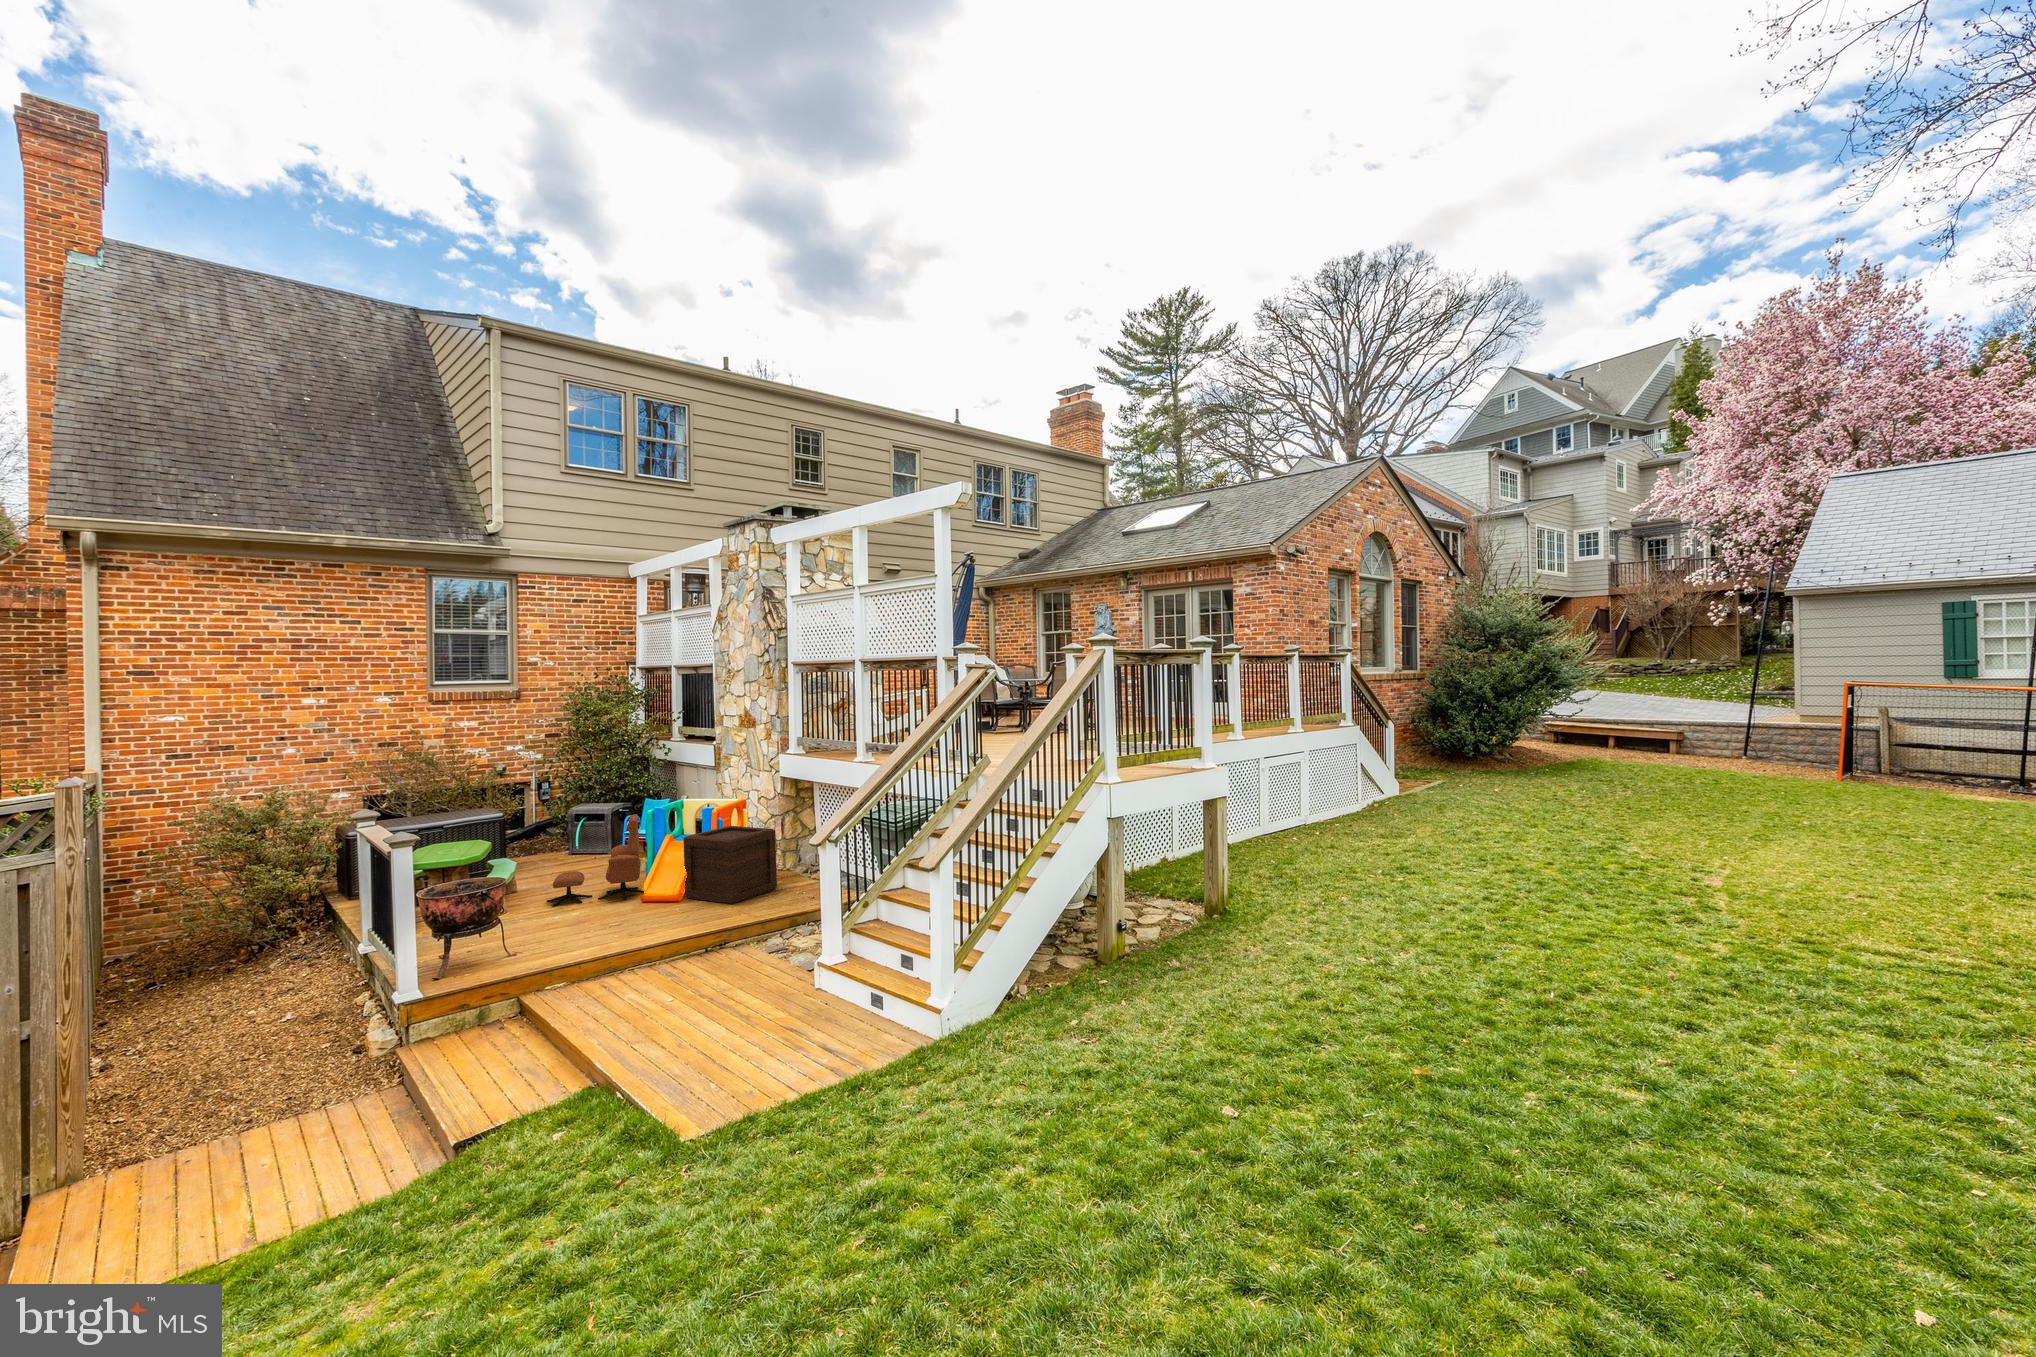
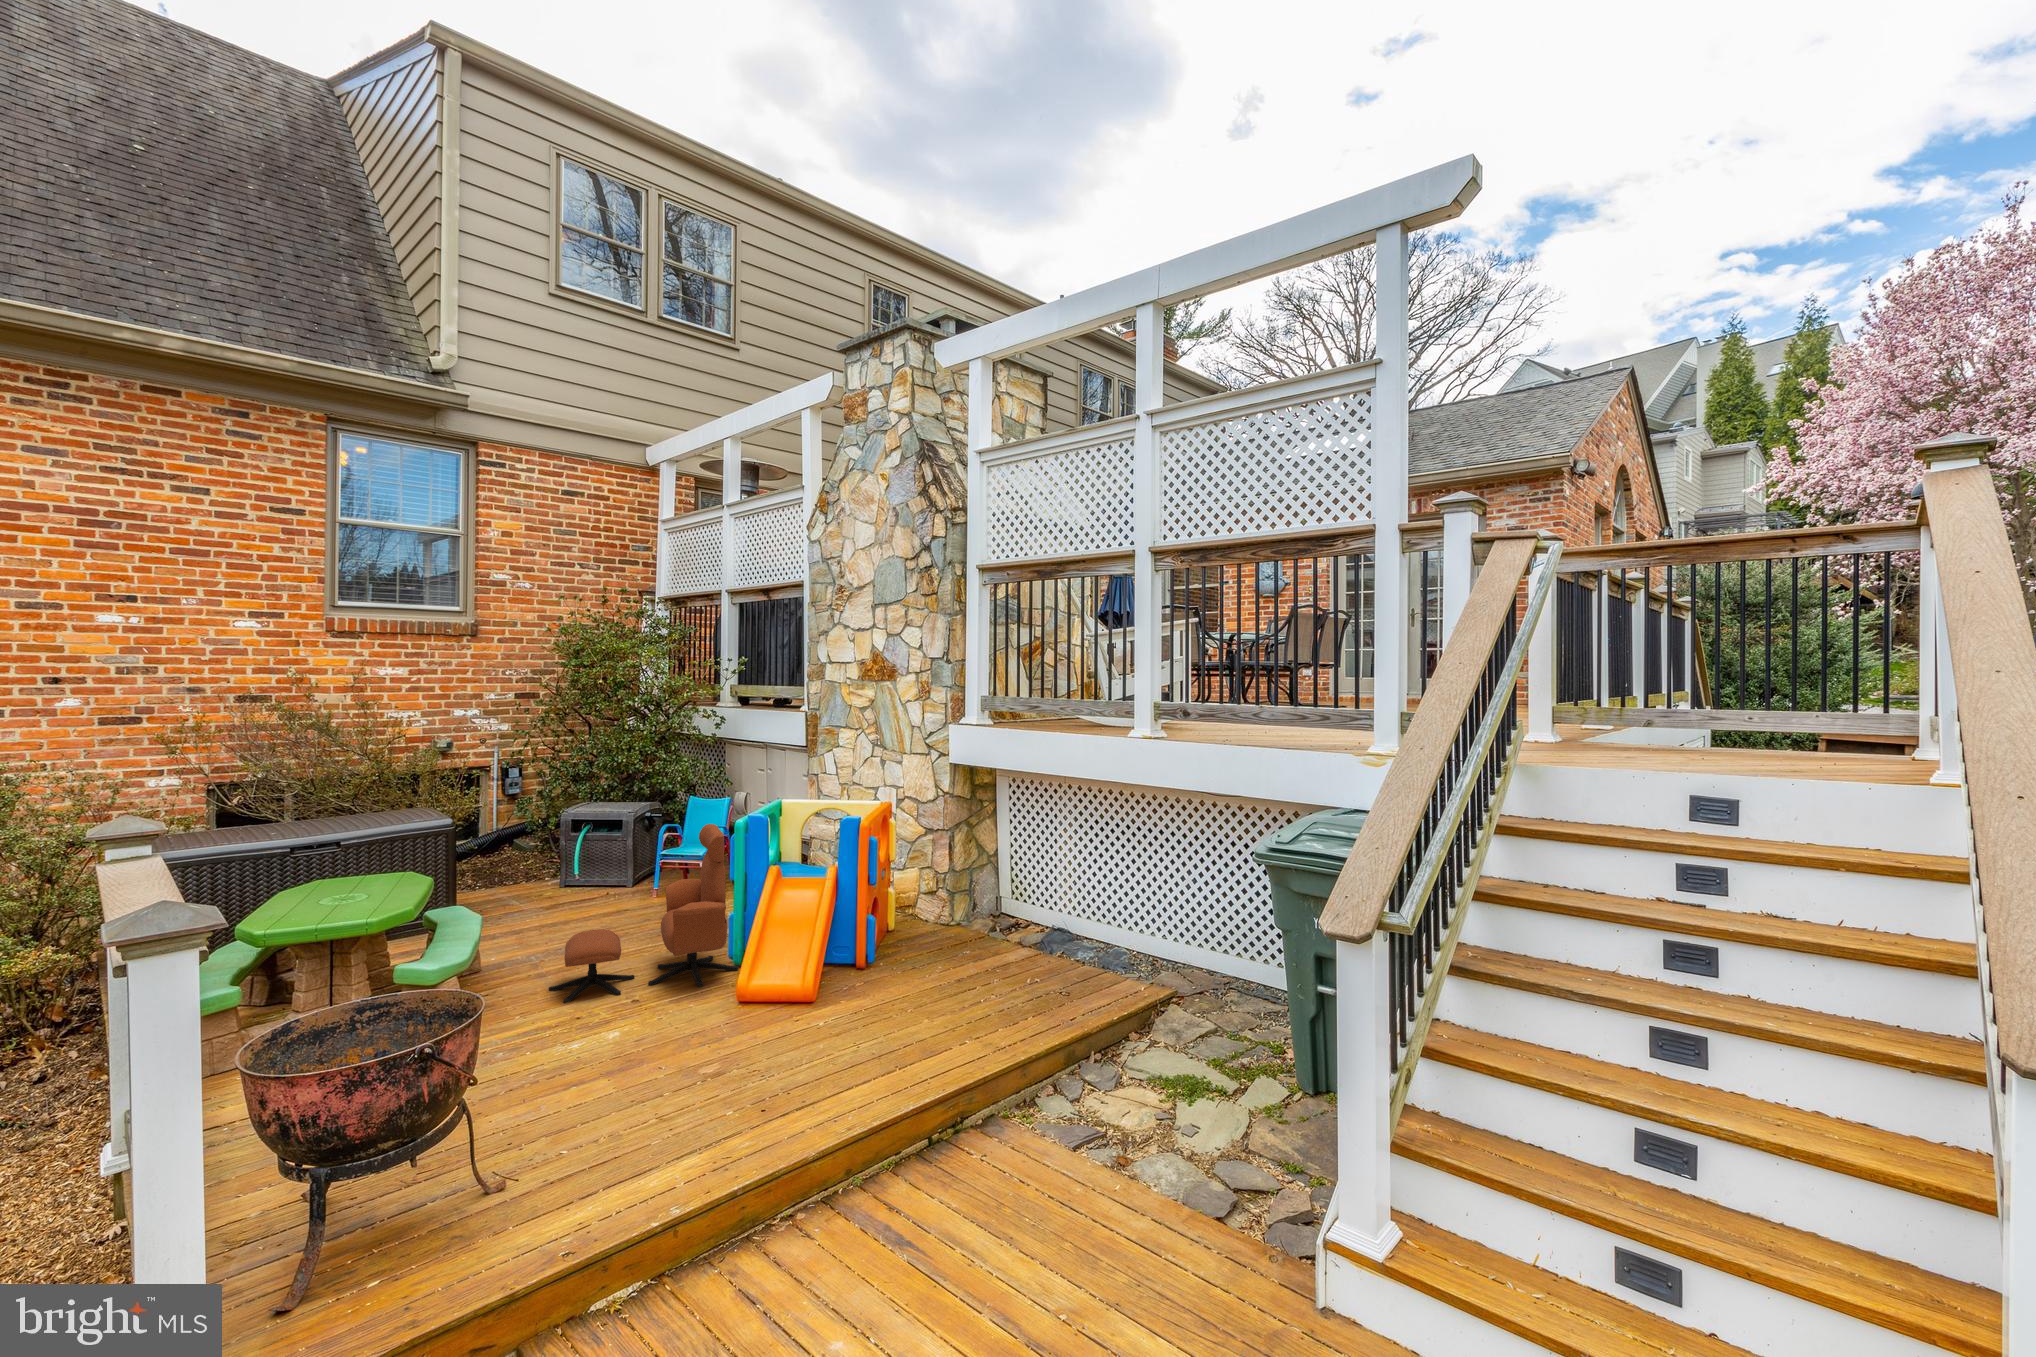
wooden crate: present [683,826,777,904] -> none [817,846,975,1000]

